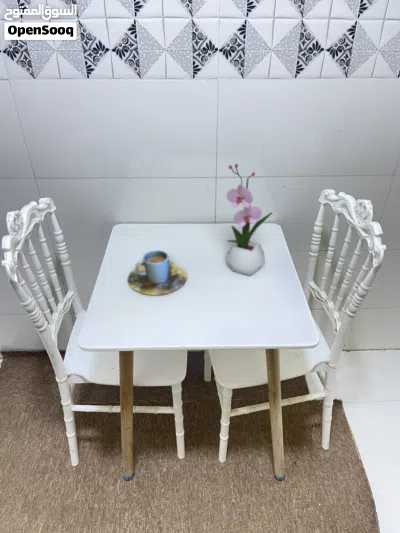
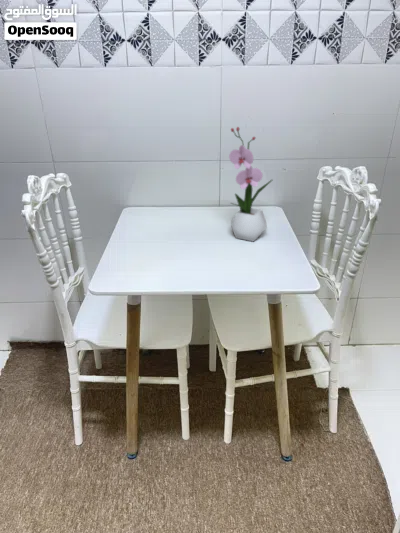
cup: present [128,250,187,295] -> none [136,216,193,254]

